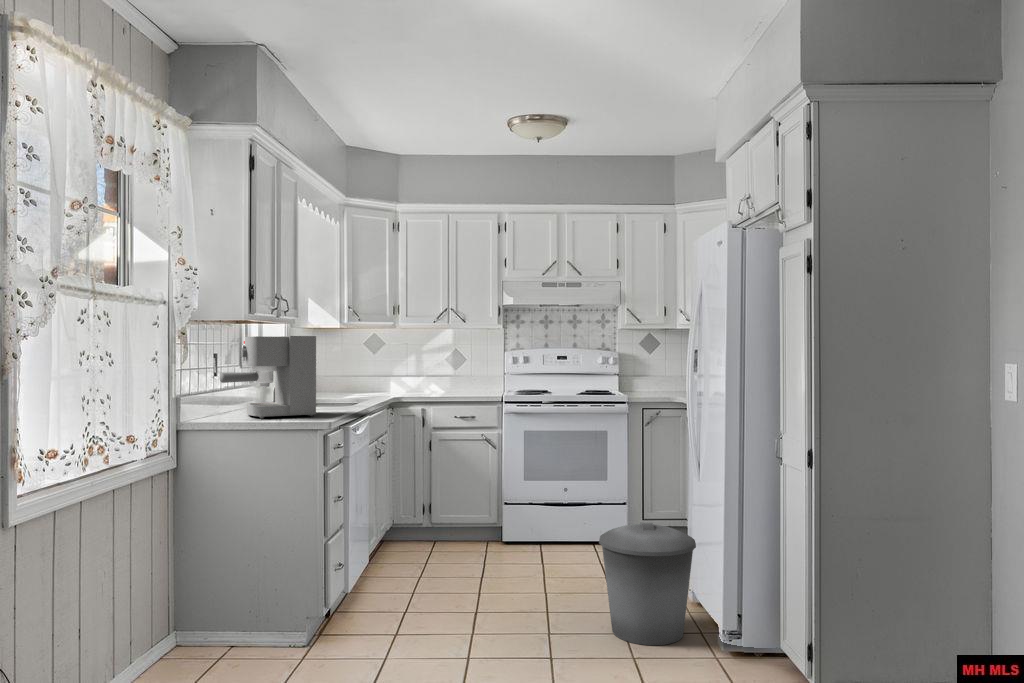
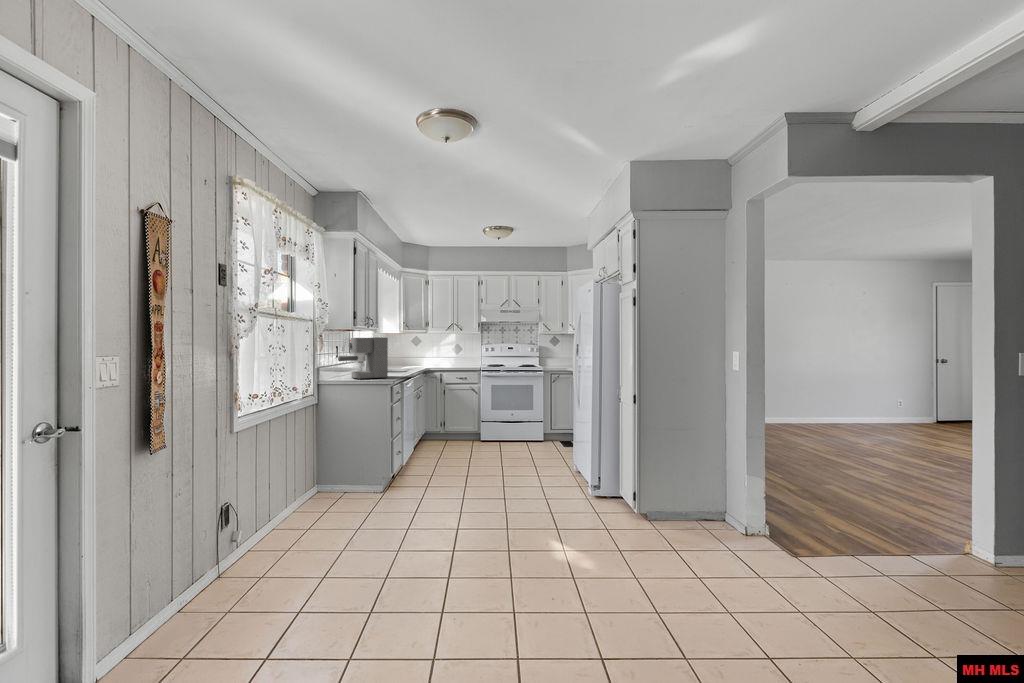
trash can: present [599,523,696,645] -> none [530,430,577,490]

